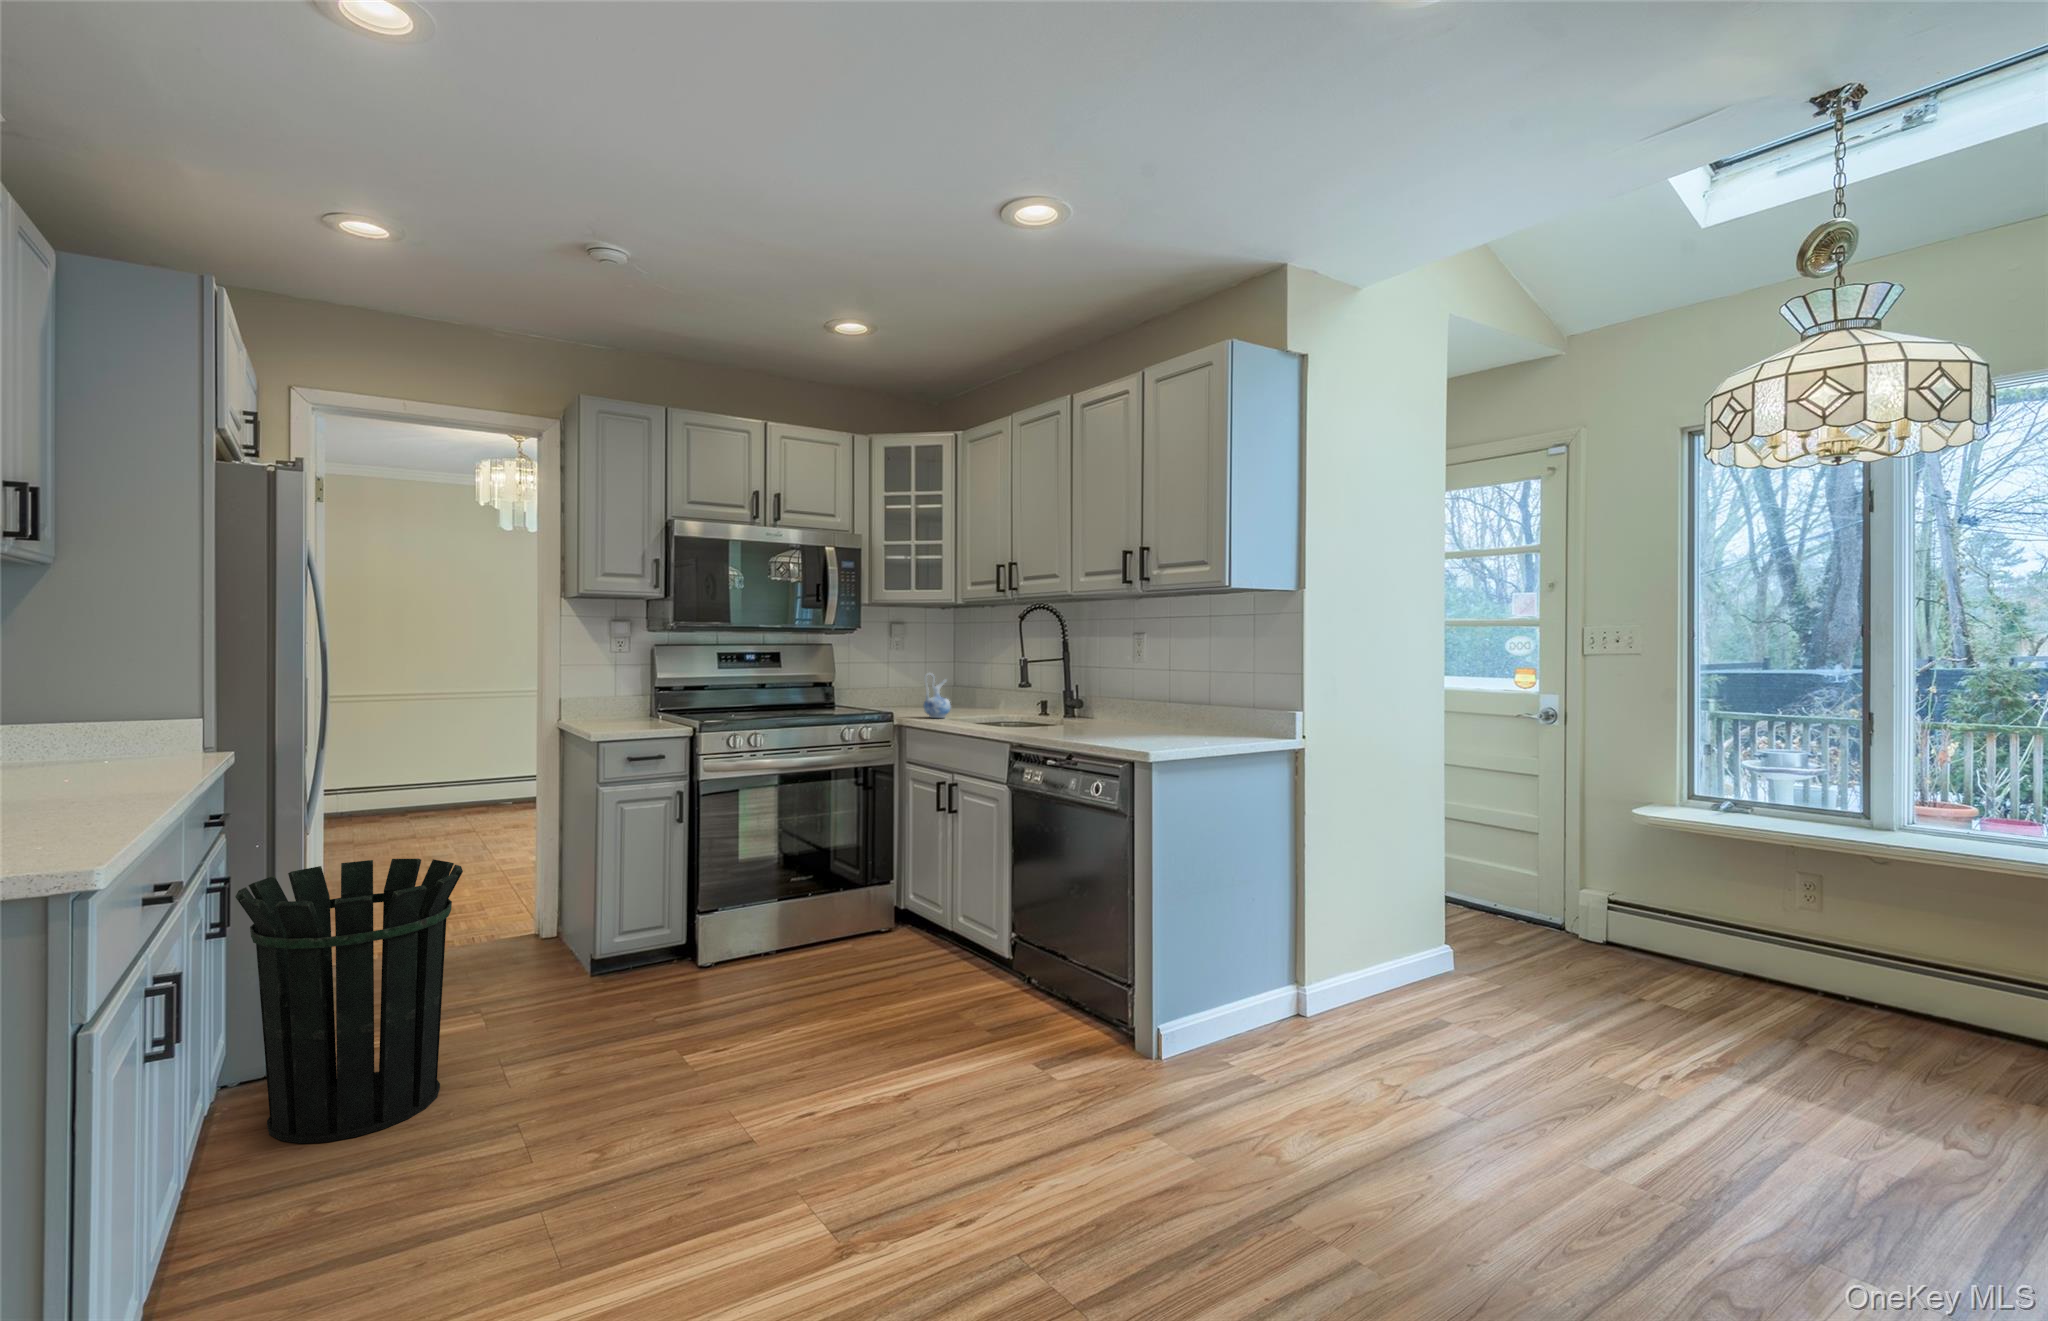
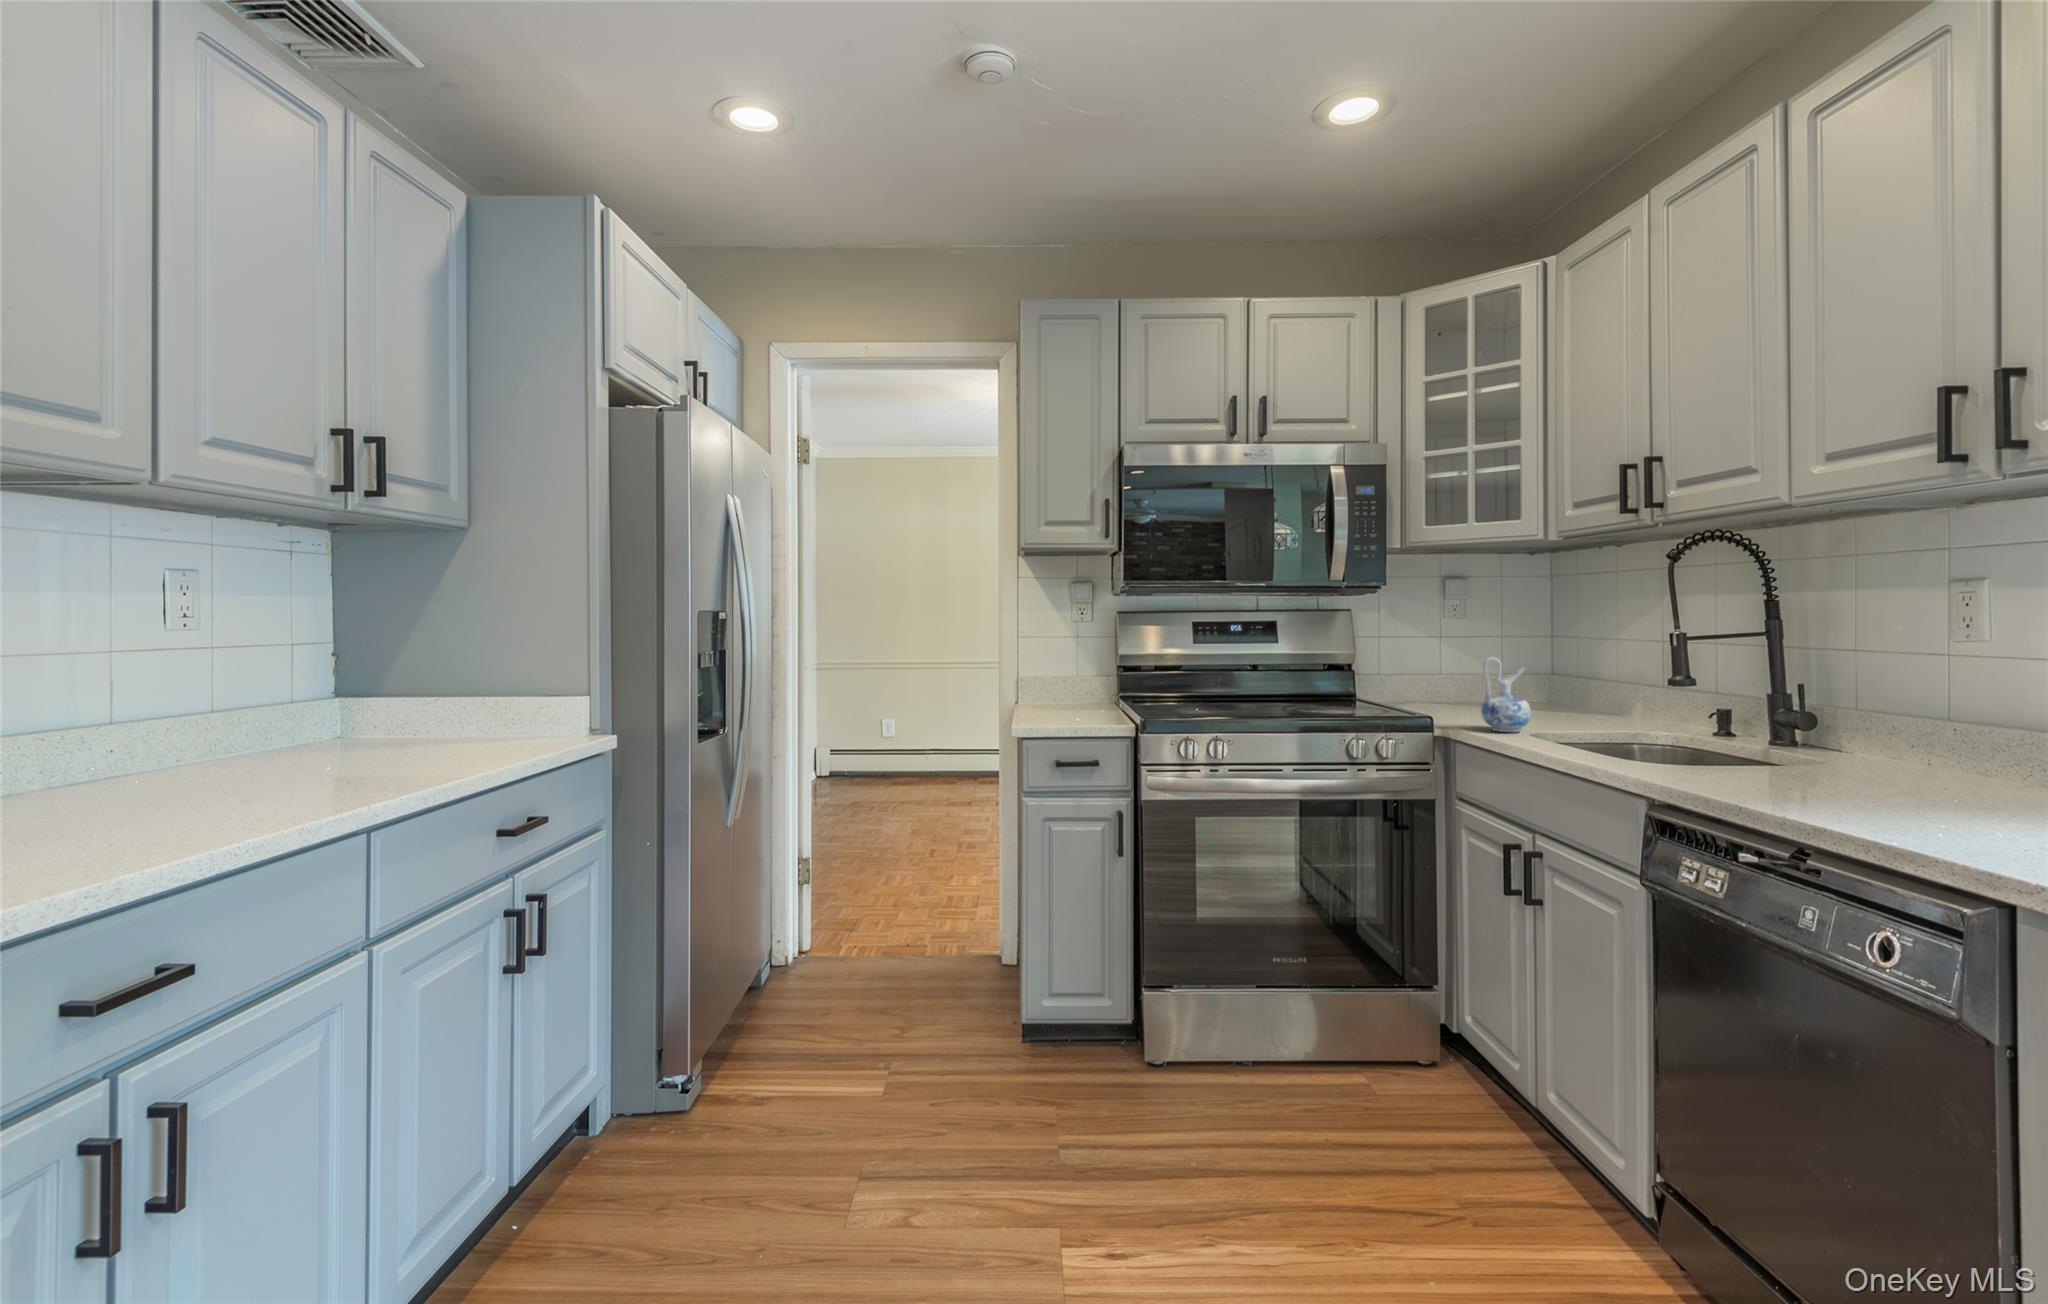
waste bin: present [235,859,463,1143] -> none [559,888,801,1252]

